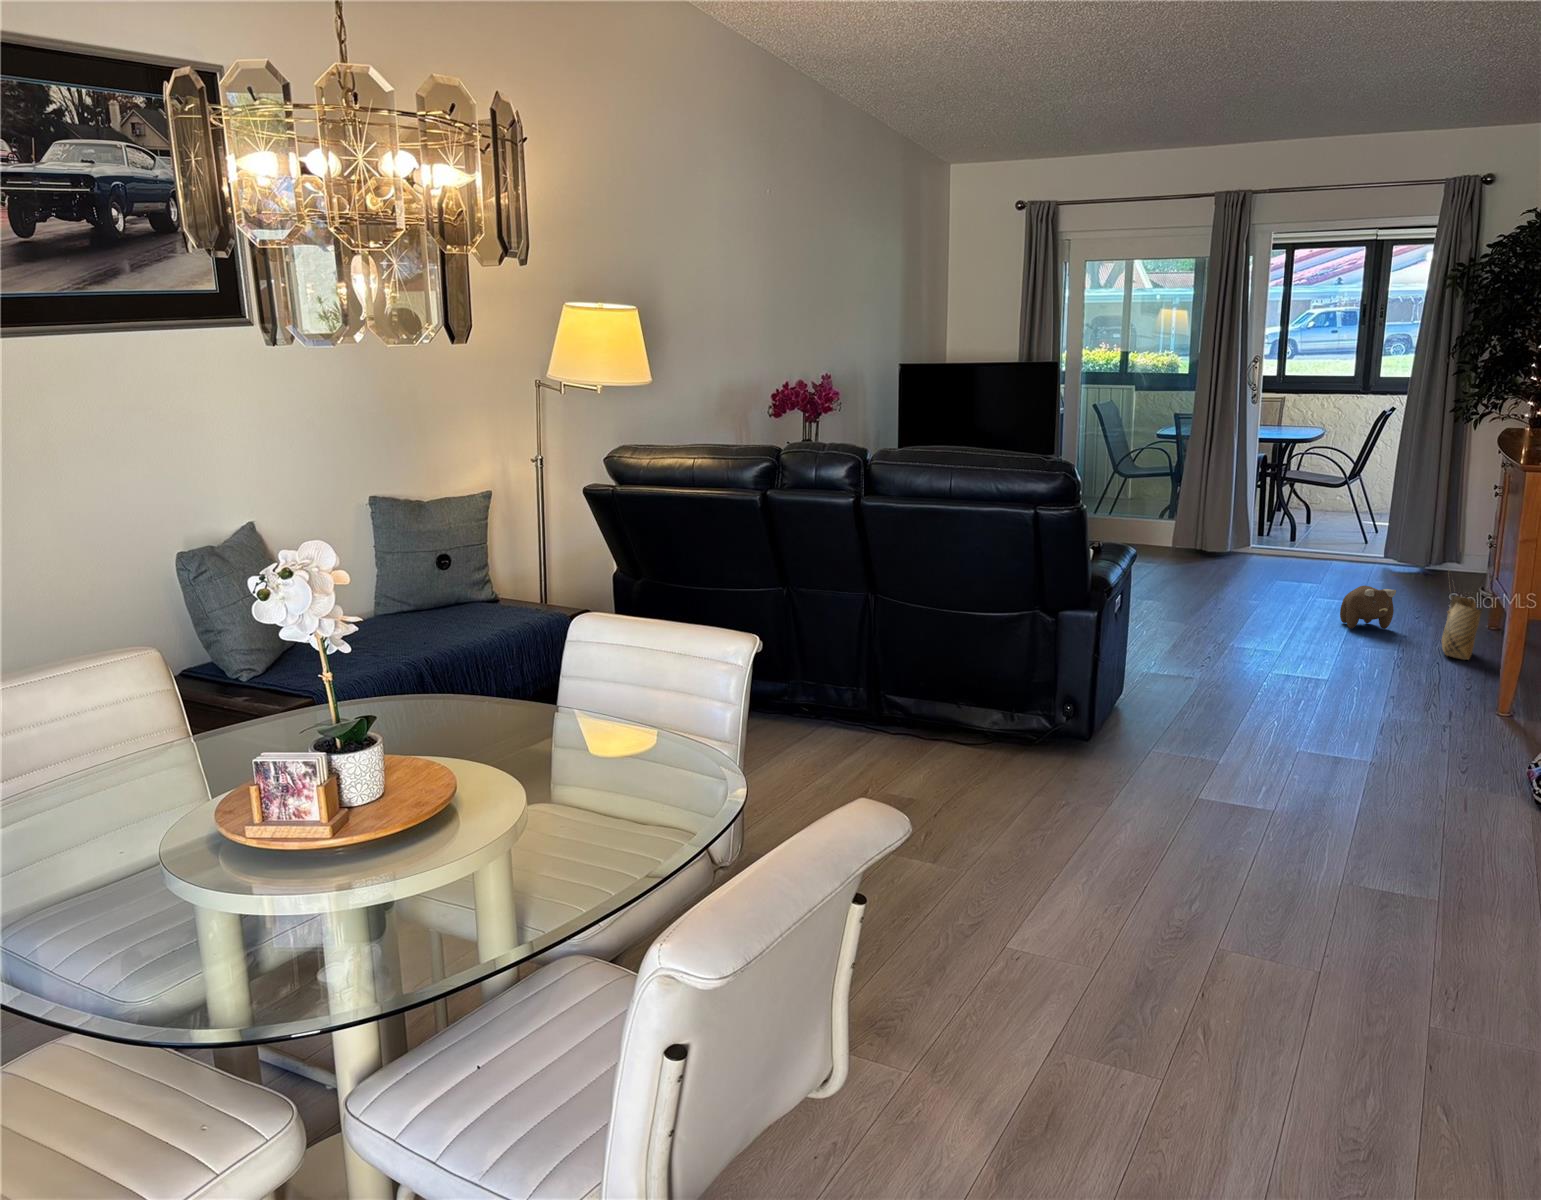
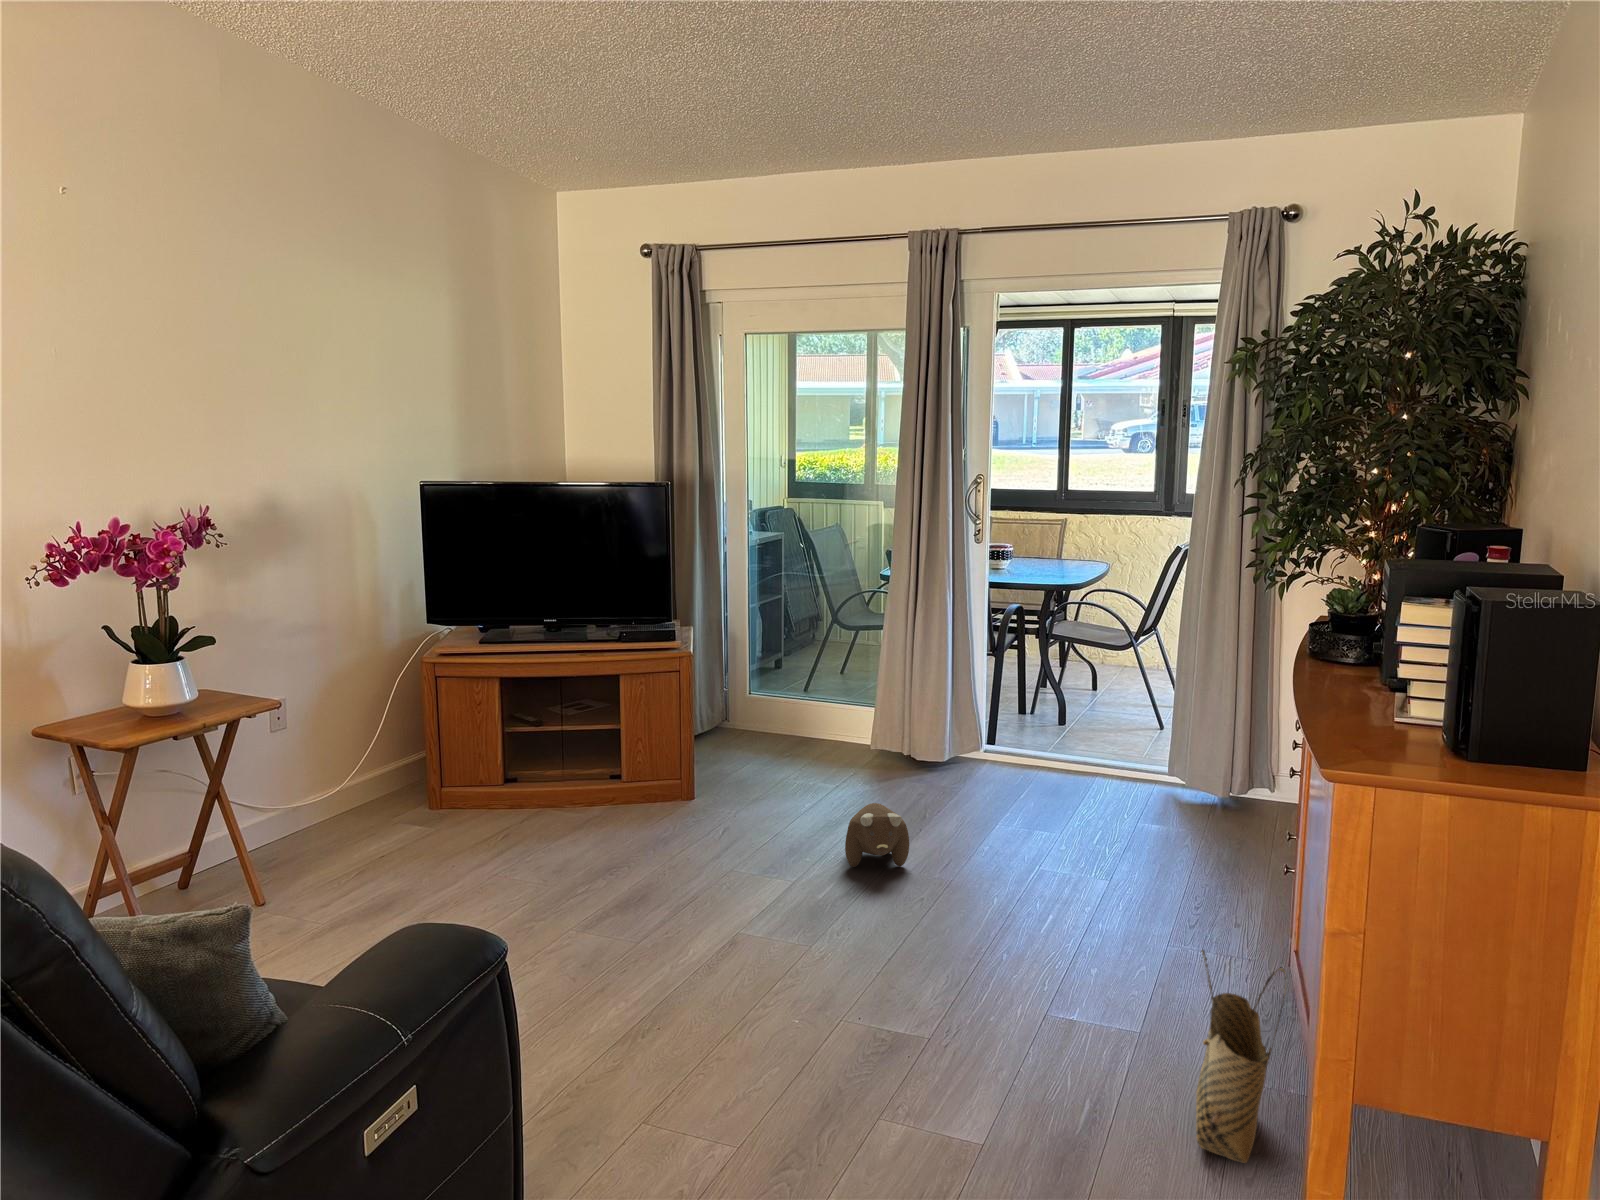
plush toy: present [1340,586,1396,629] -> present [845,803,909,867]

